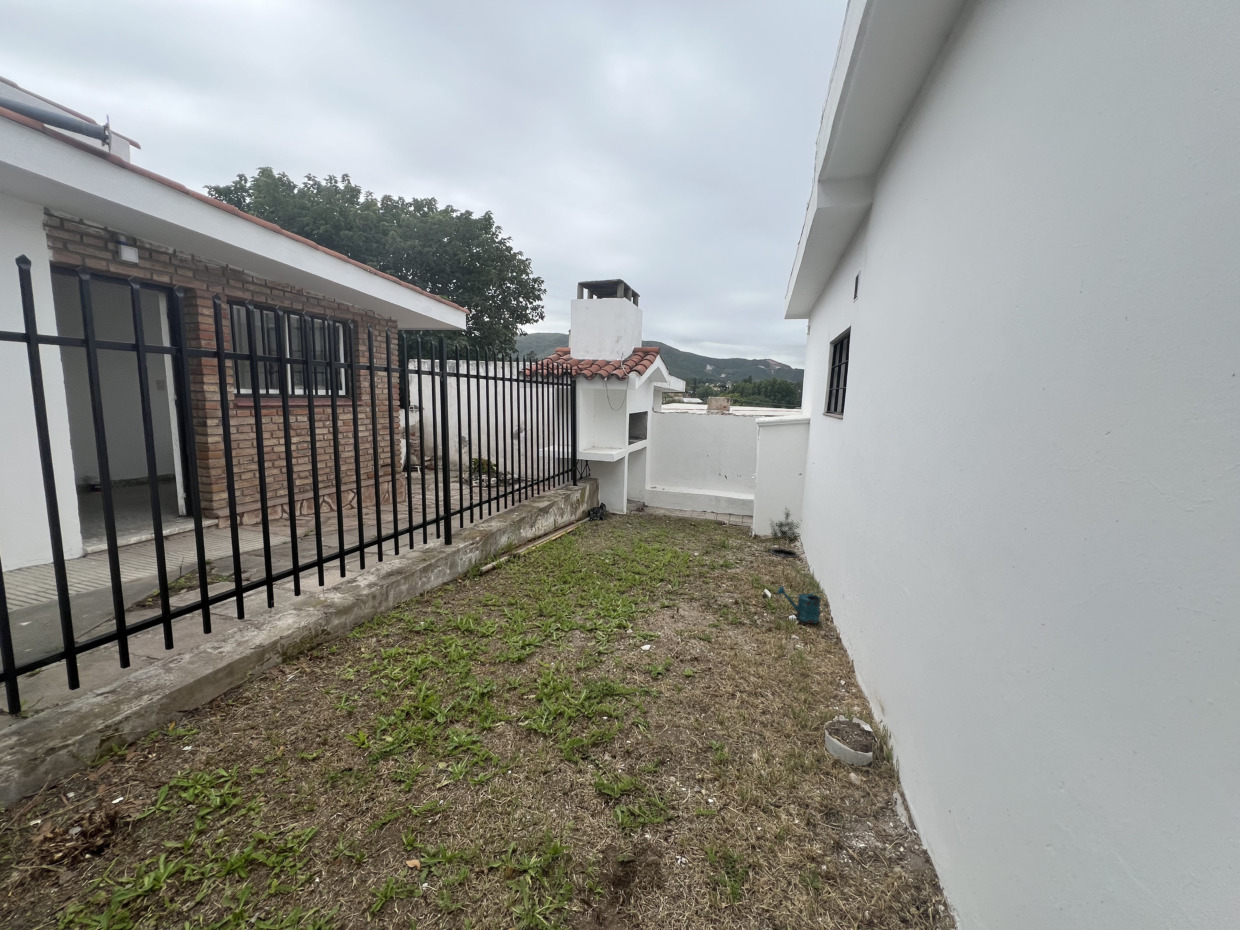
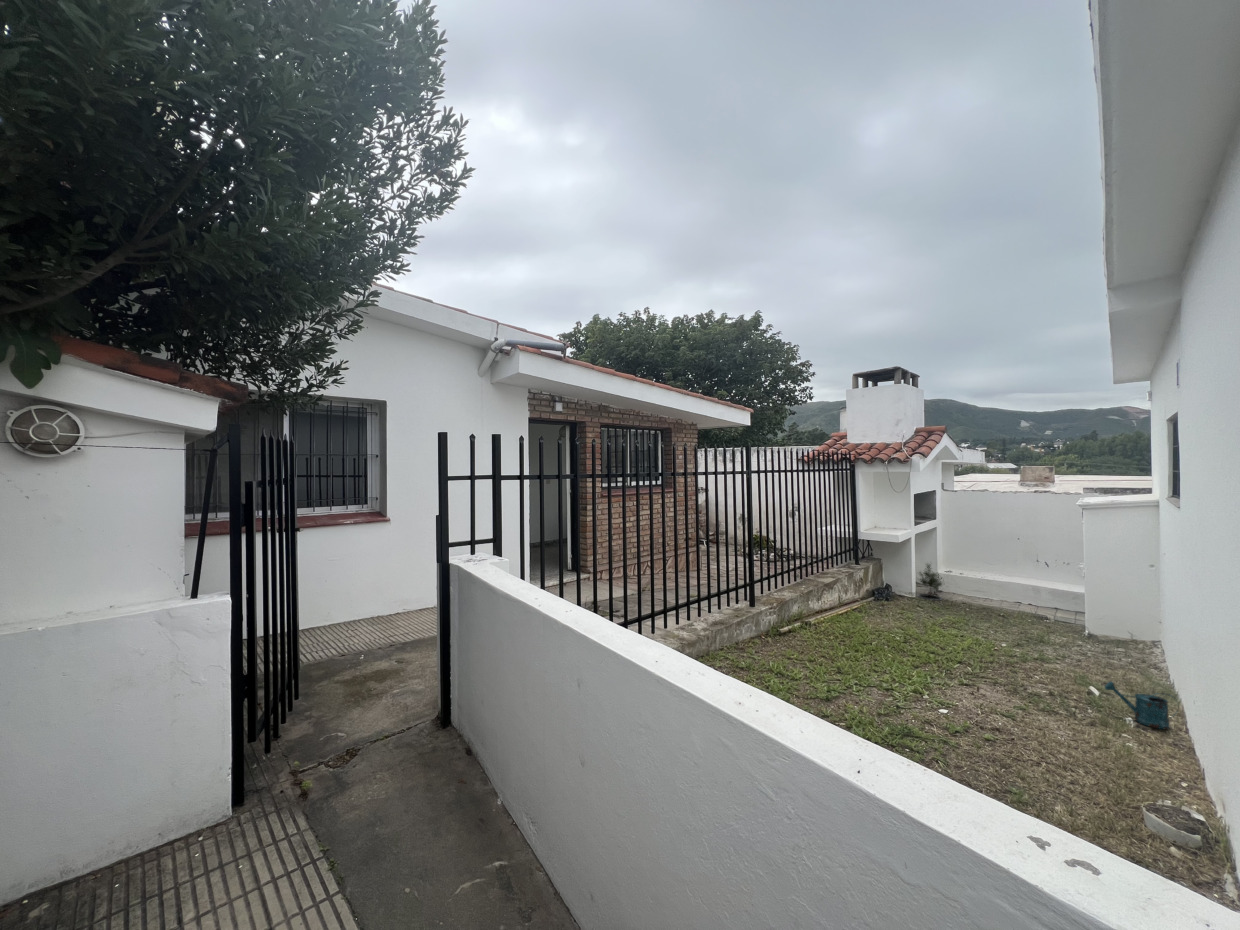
potted tree: present [771,511,799,558] -> present [918,565,942,600]

